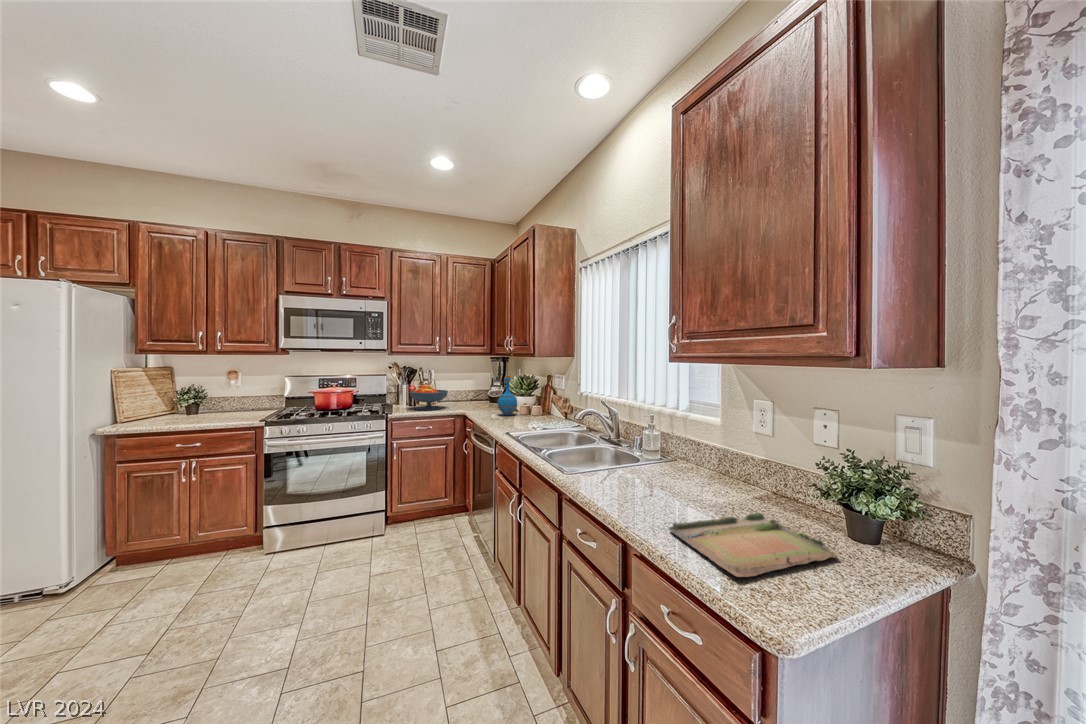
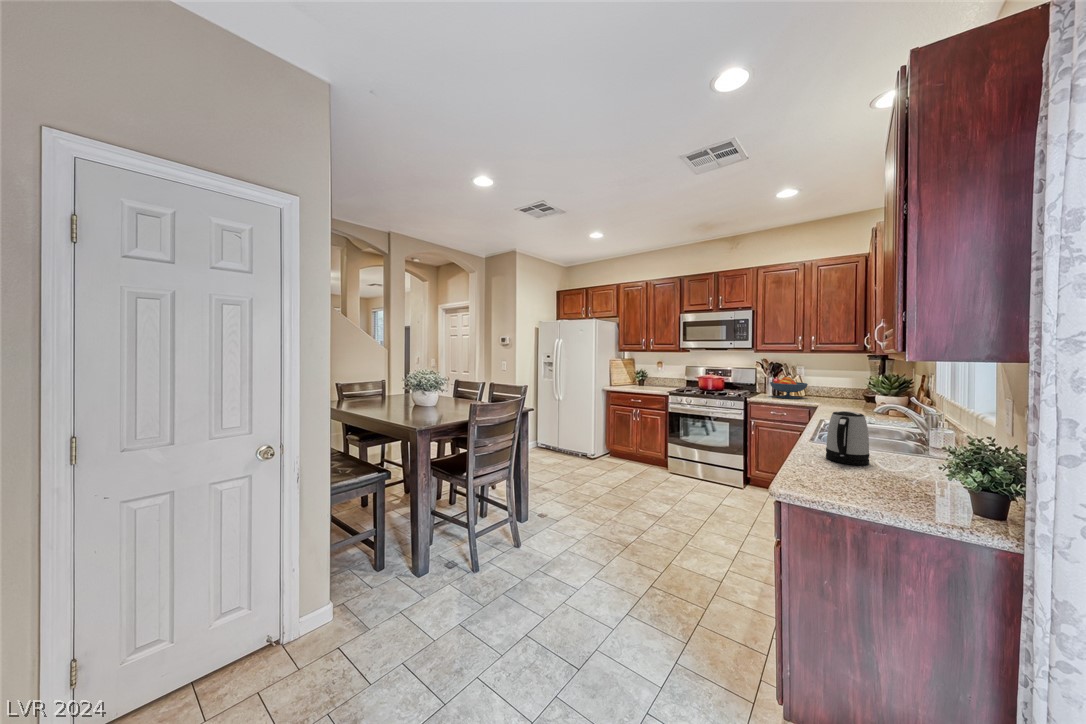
bottle: present [498,376,517,415] -> none [845,372,870,410]
kettle: none [609,427,654,498] -> present [826,411,870,465]
tray: present [669,513,838,577] -> none [807,469,937,514]

